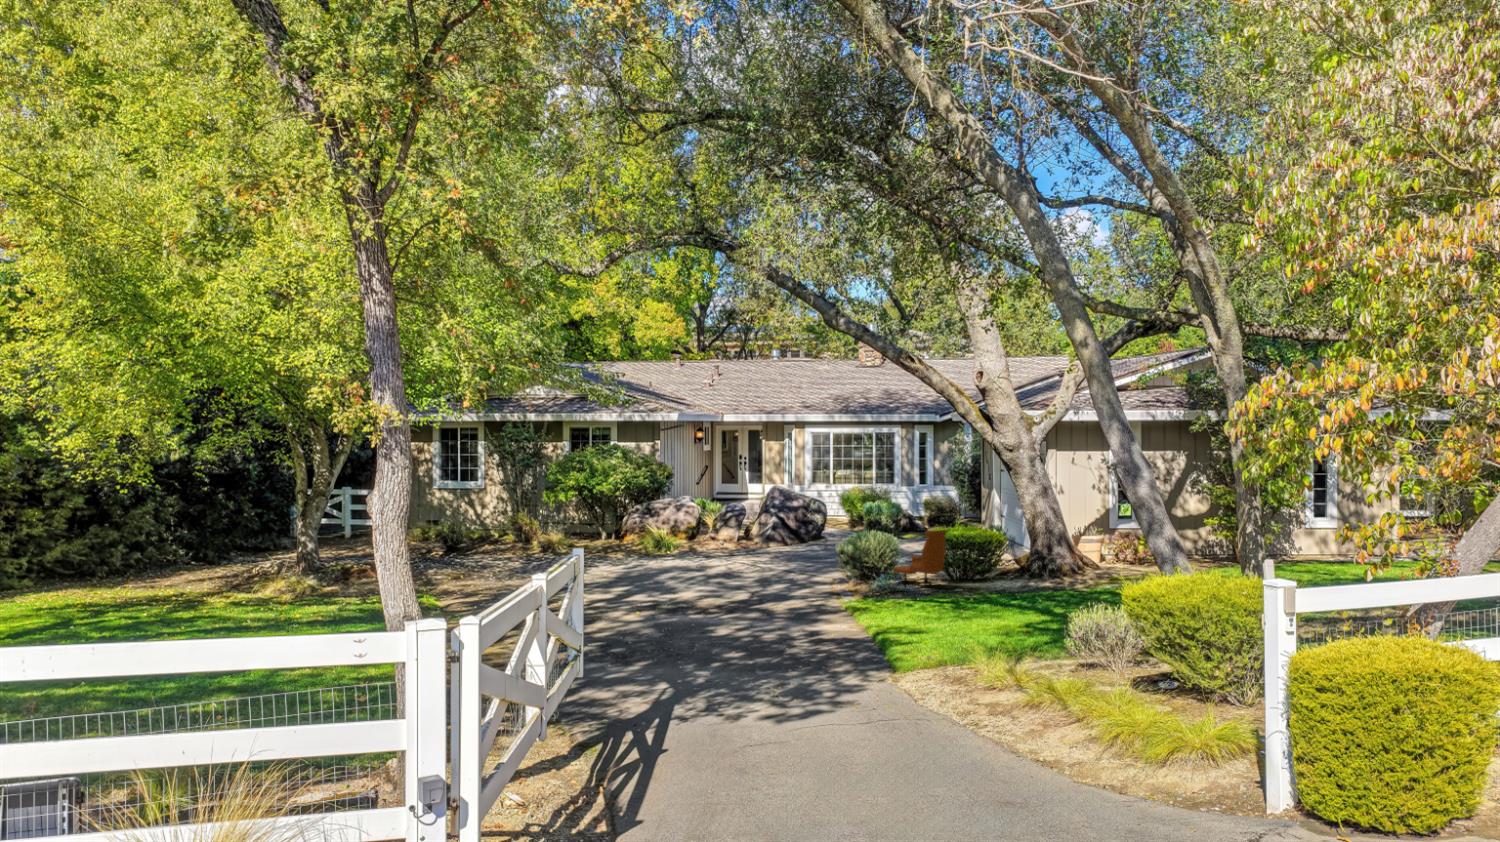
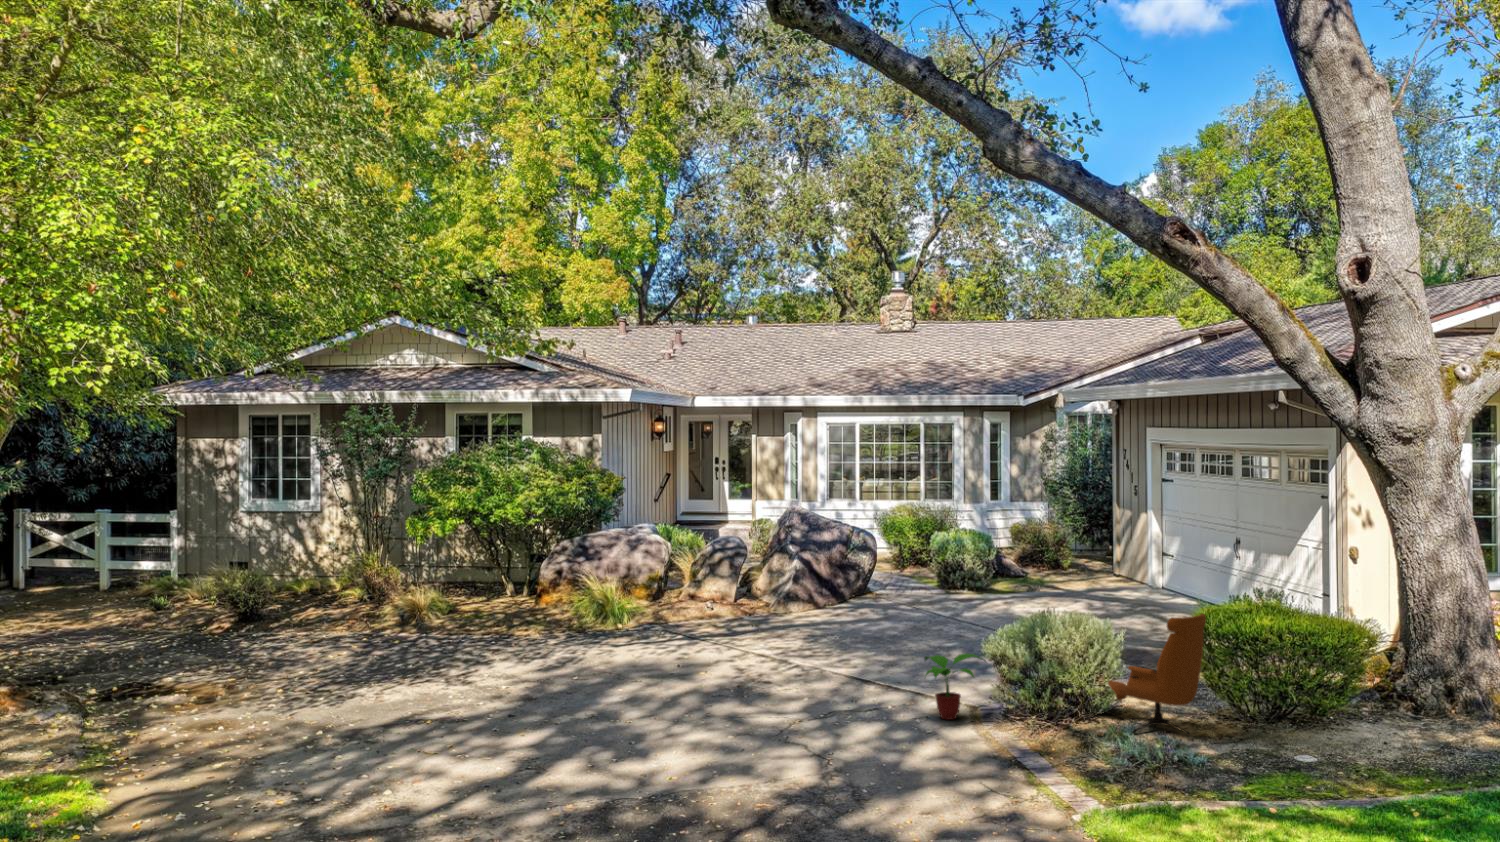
potted plant: none [815,552,848,584] -> present [925,653,986,720]

